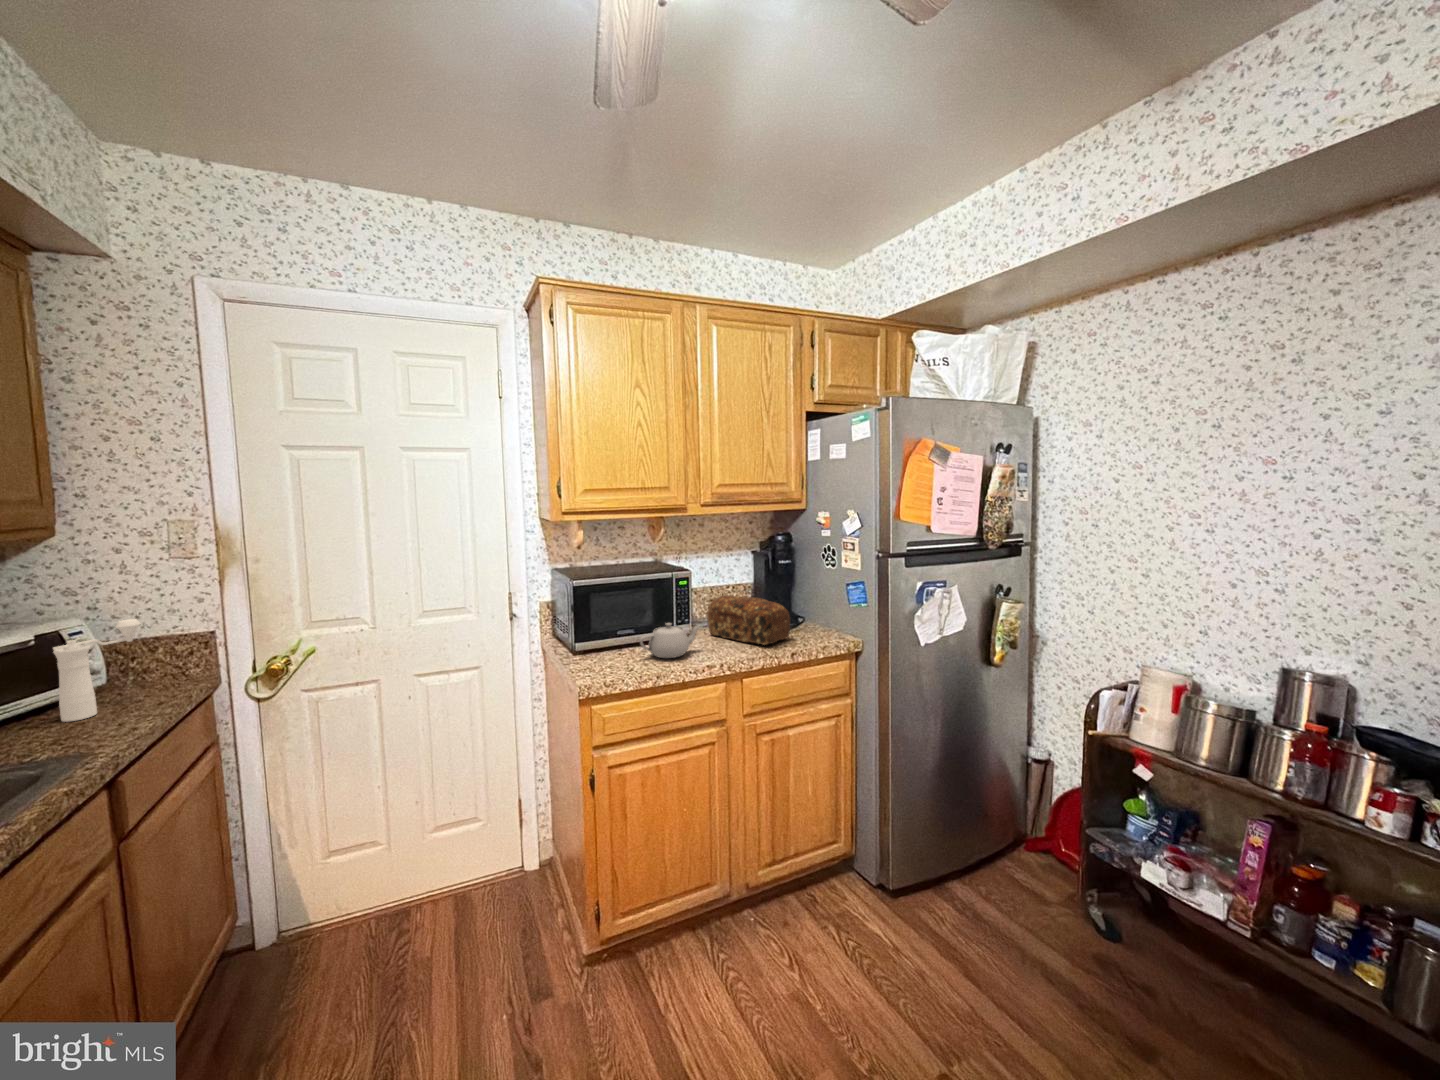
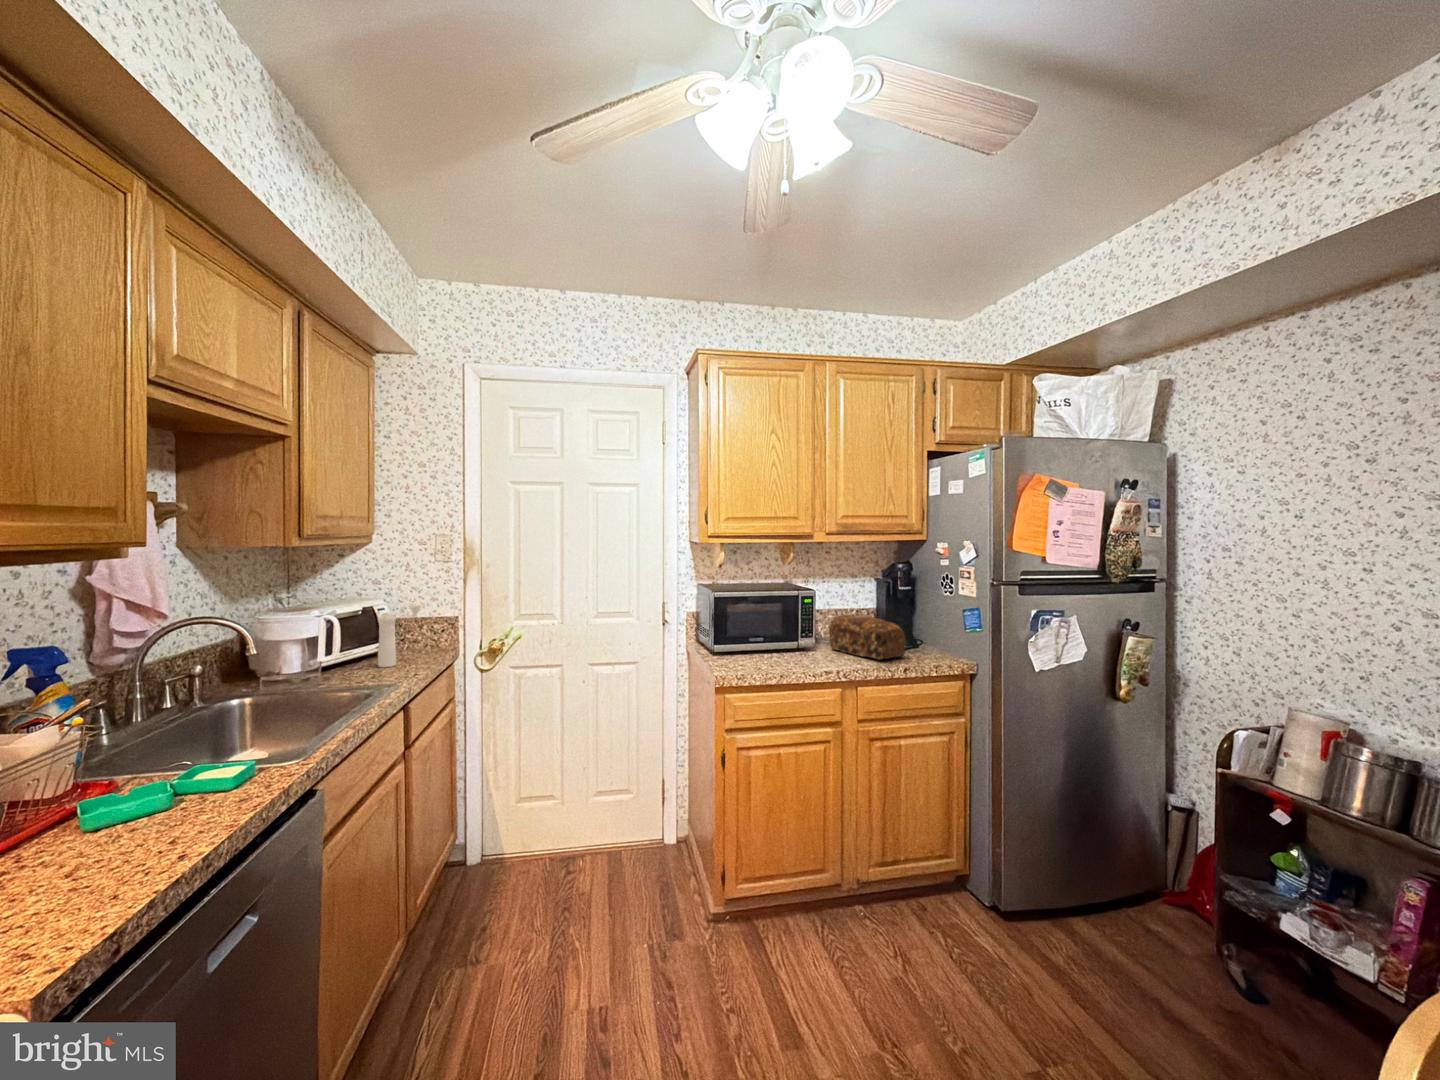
teapot: present [640,623,699,658] -> none [768,633,822,663]

